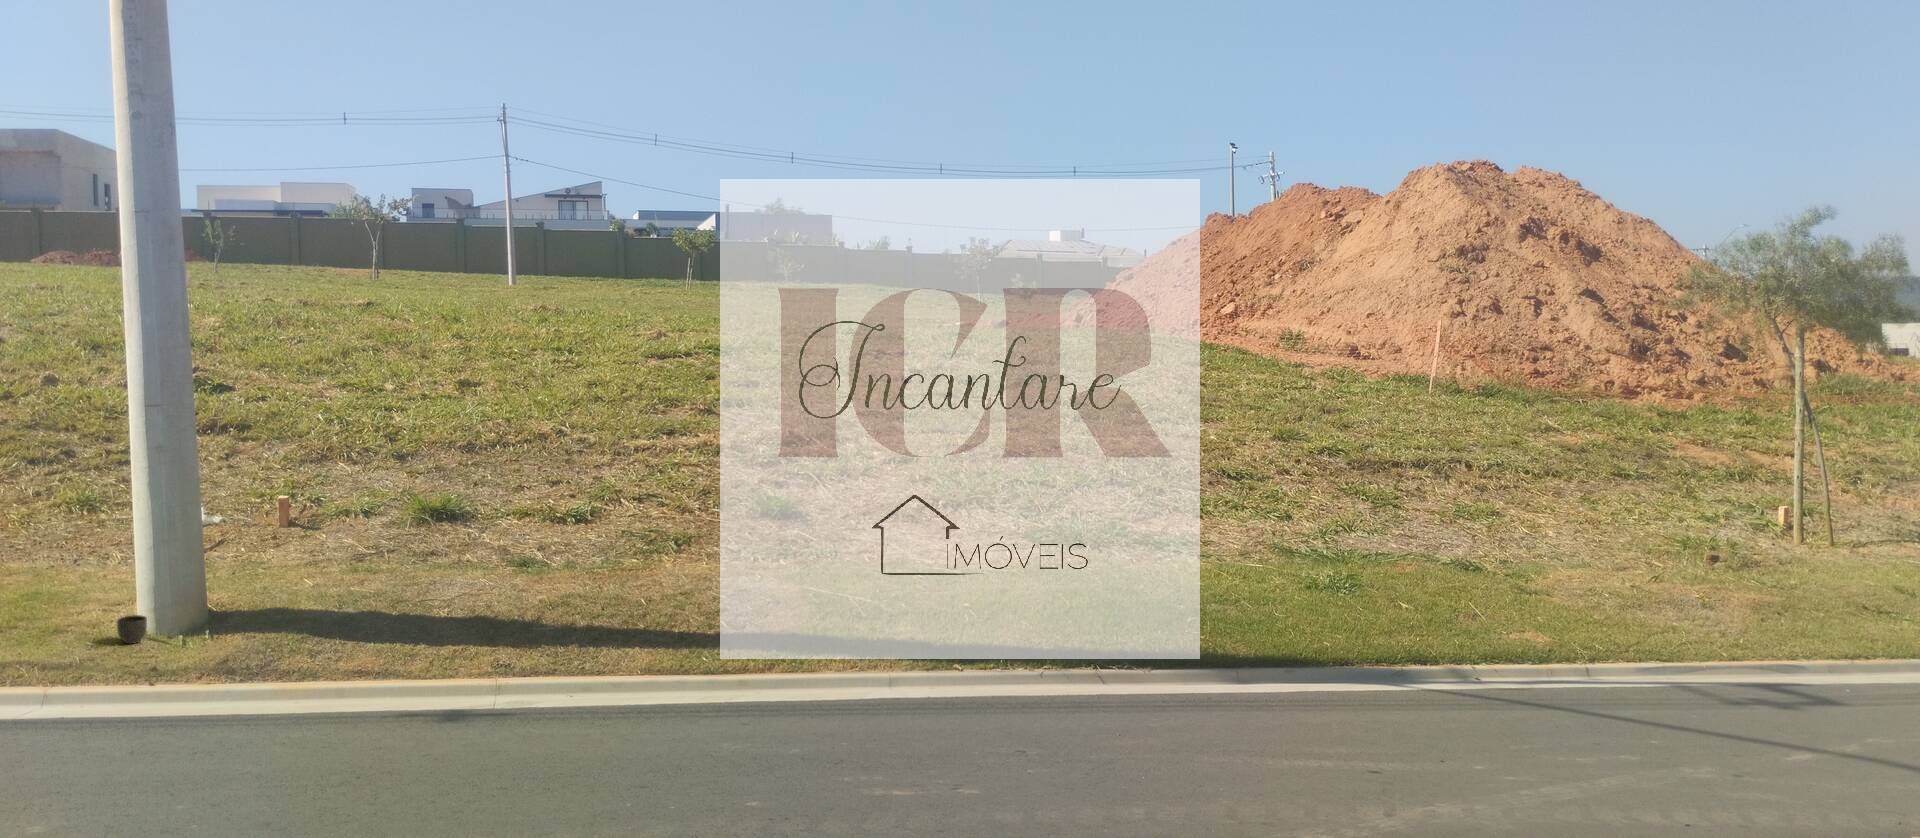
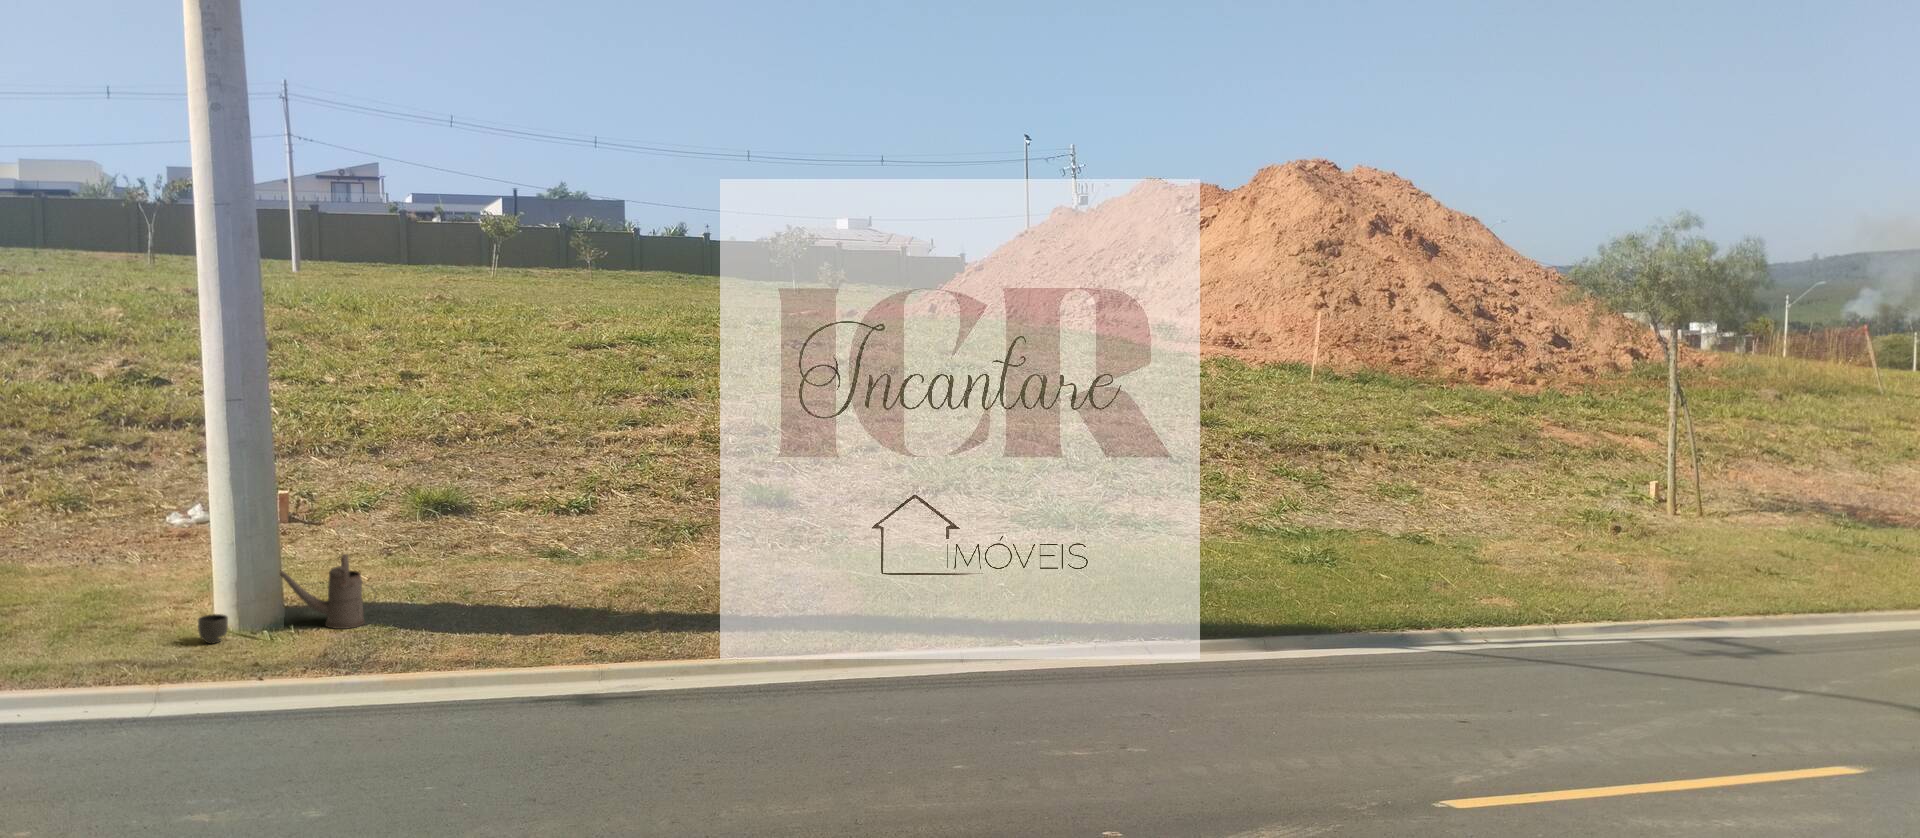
watering can: none [202,559,301,633] -> present [280,554,377,629]

